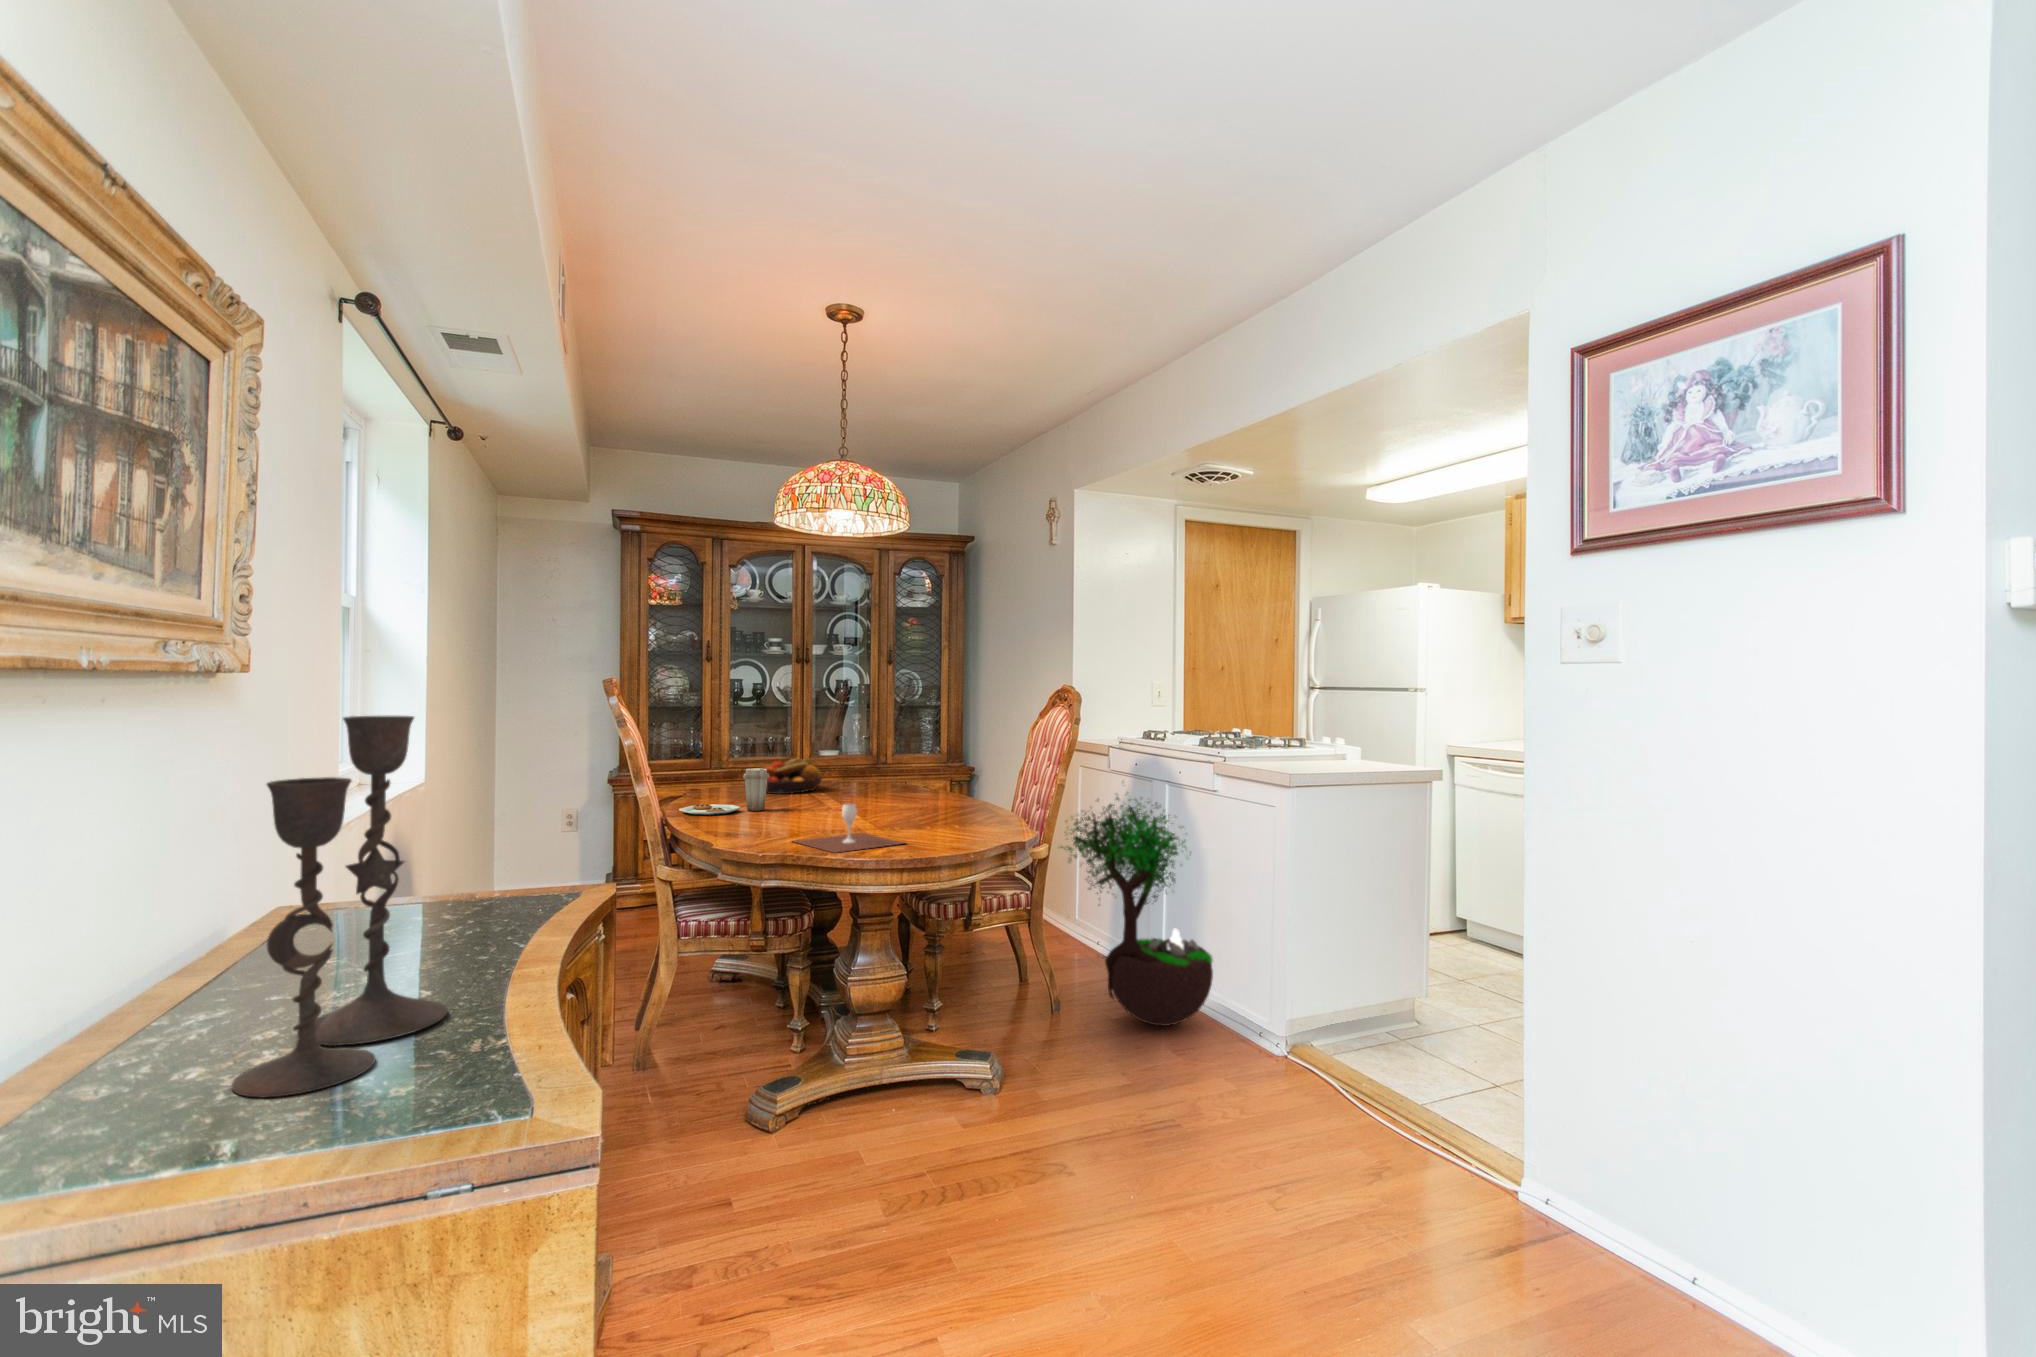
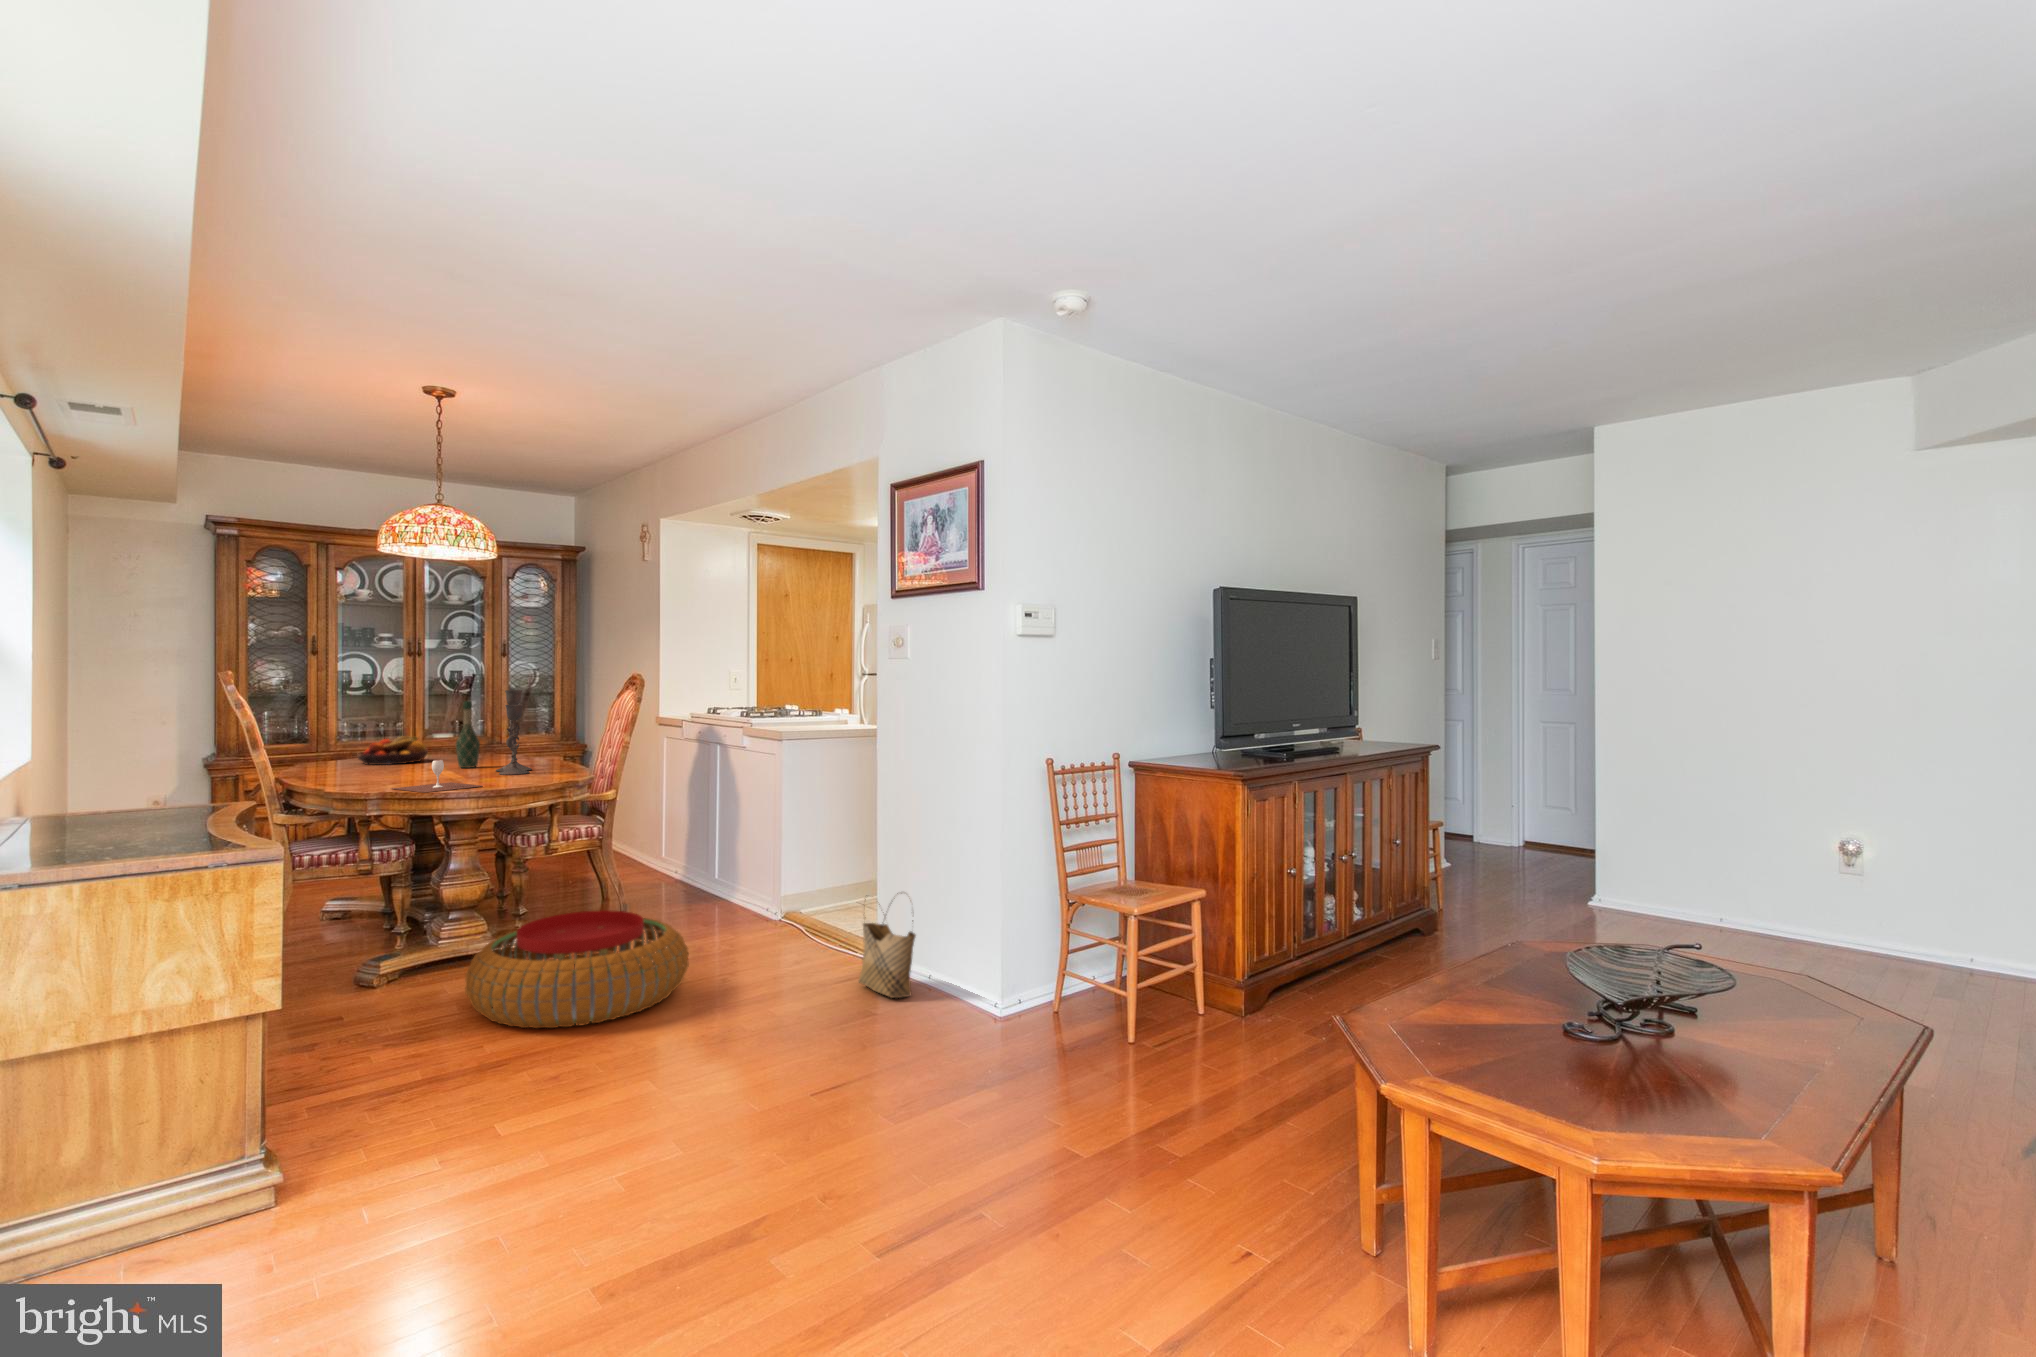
candlestick: present [232,716,447,1098] -> present [496,690,532,775]
wine bottle: none [857,718,885,804] -> present [456,701,480,768]
plate: present [679,768,770,815] -> none [293,741,376,778]
potted tree: present [1061,794,1213,1026] -> none [621,743,739,915]
pouf: none [895,1050,1226,1288] -> present [465,910,689,1028]
woven basket: none [1525,1086,1671,1305] -> present [858,893,916,998]

